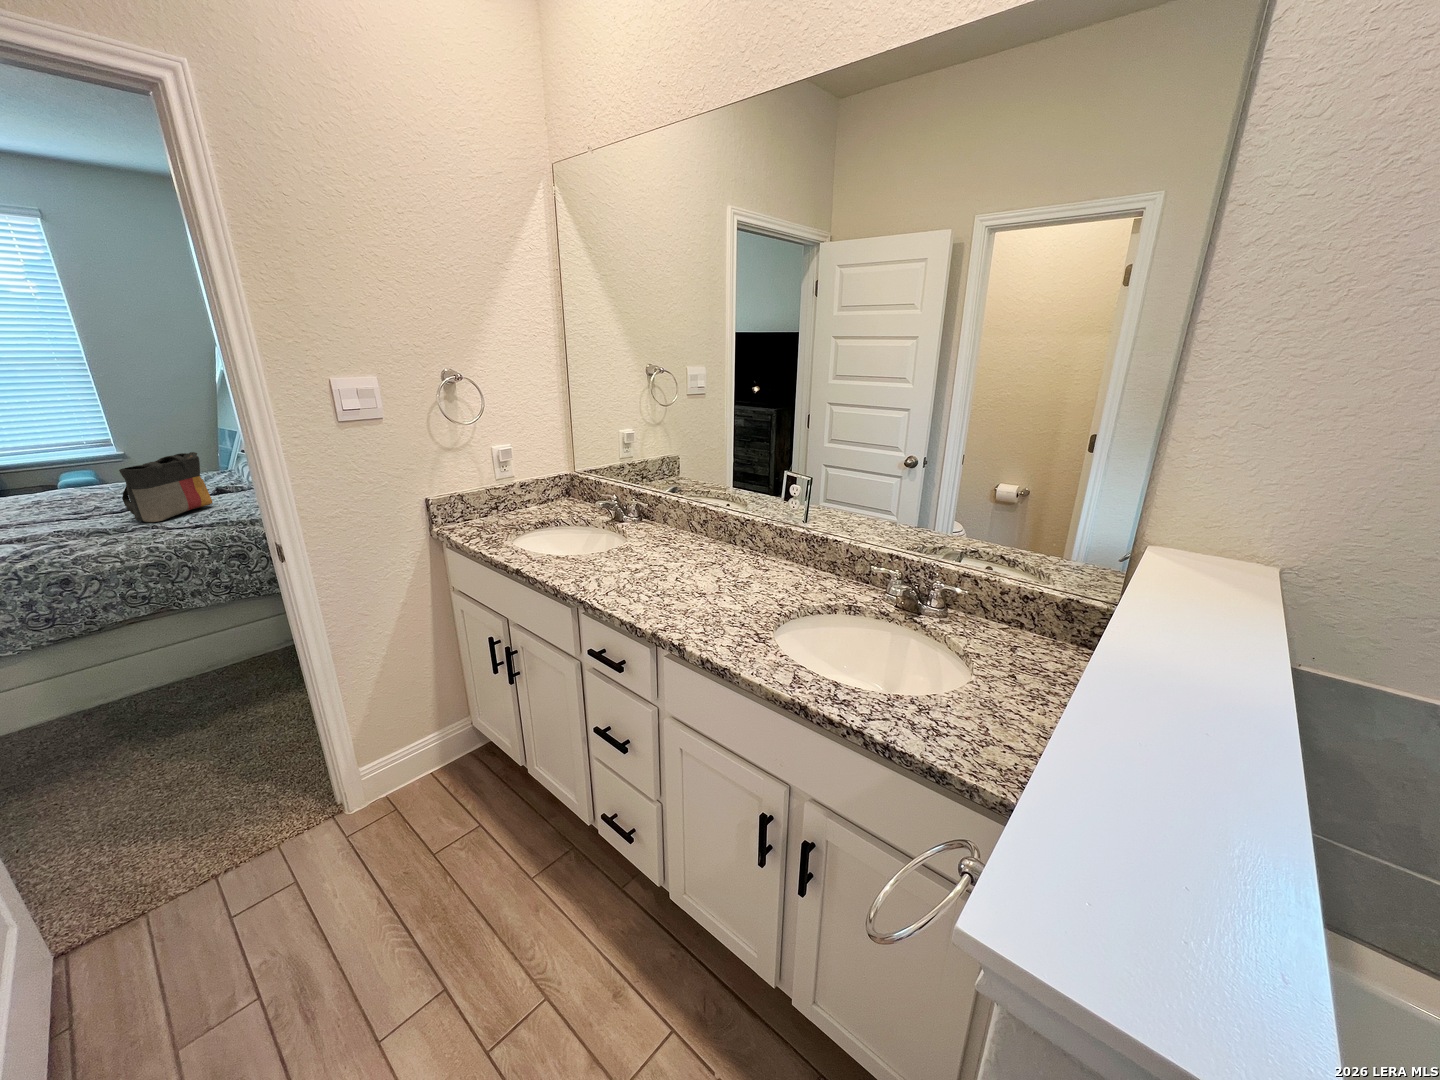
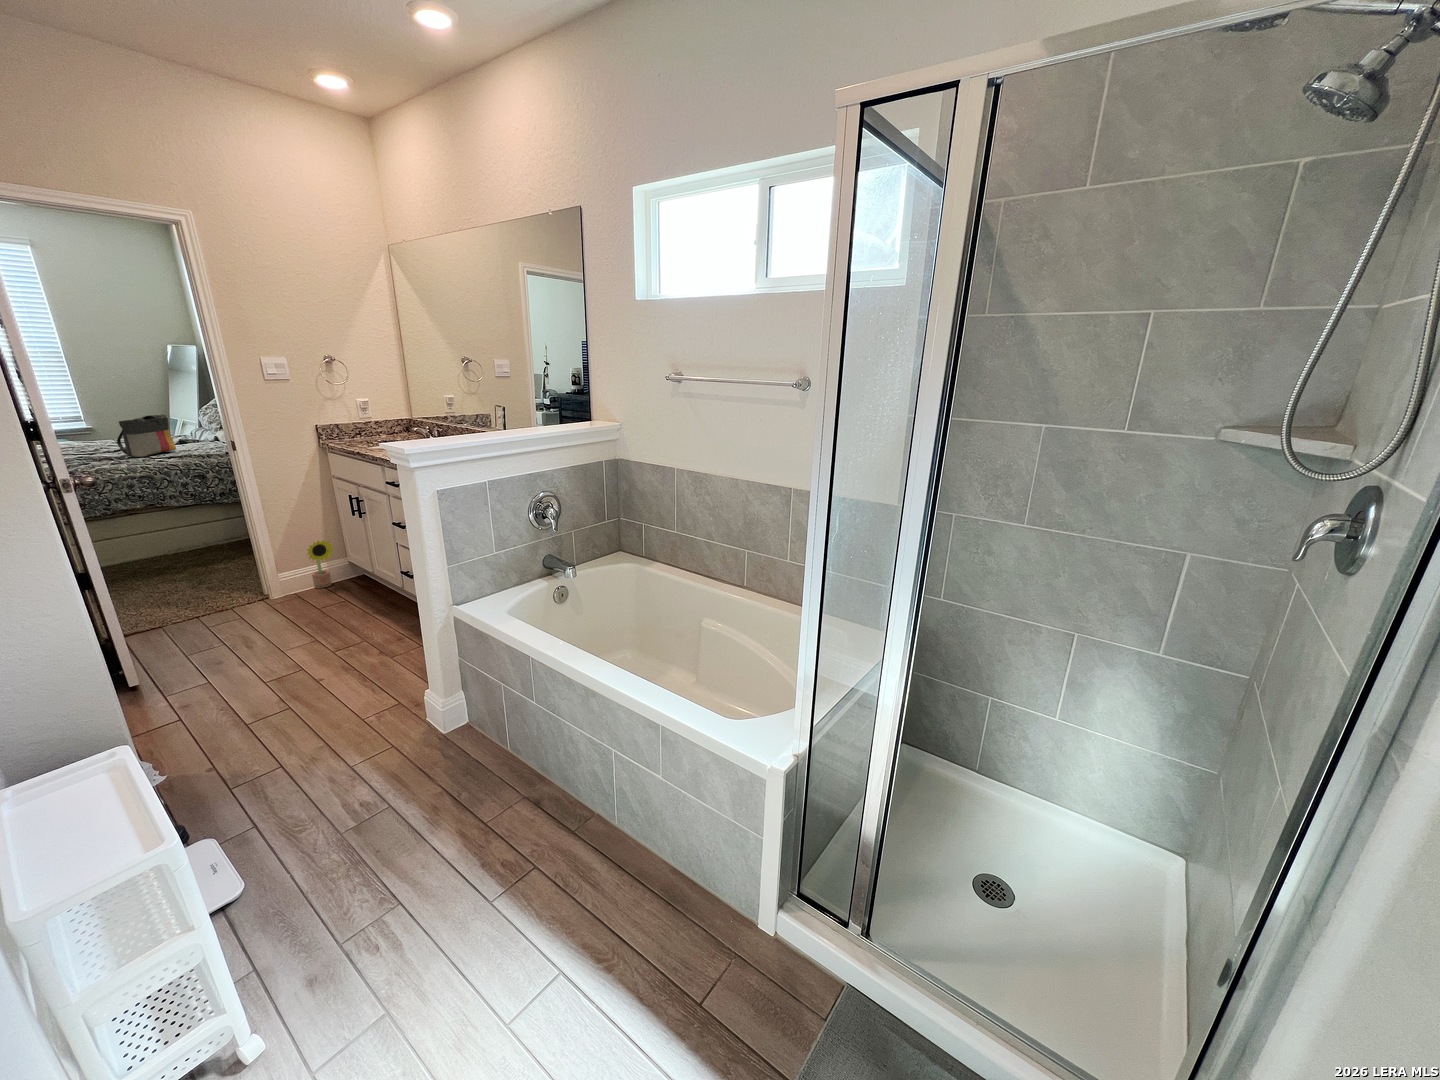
decorative plant: none [409,714,458,792] -> present [307,540,335,588]

